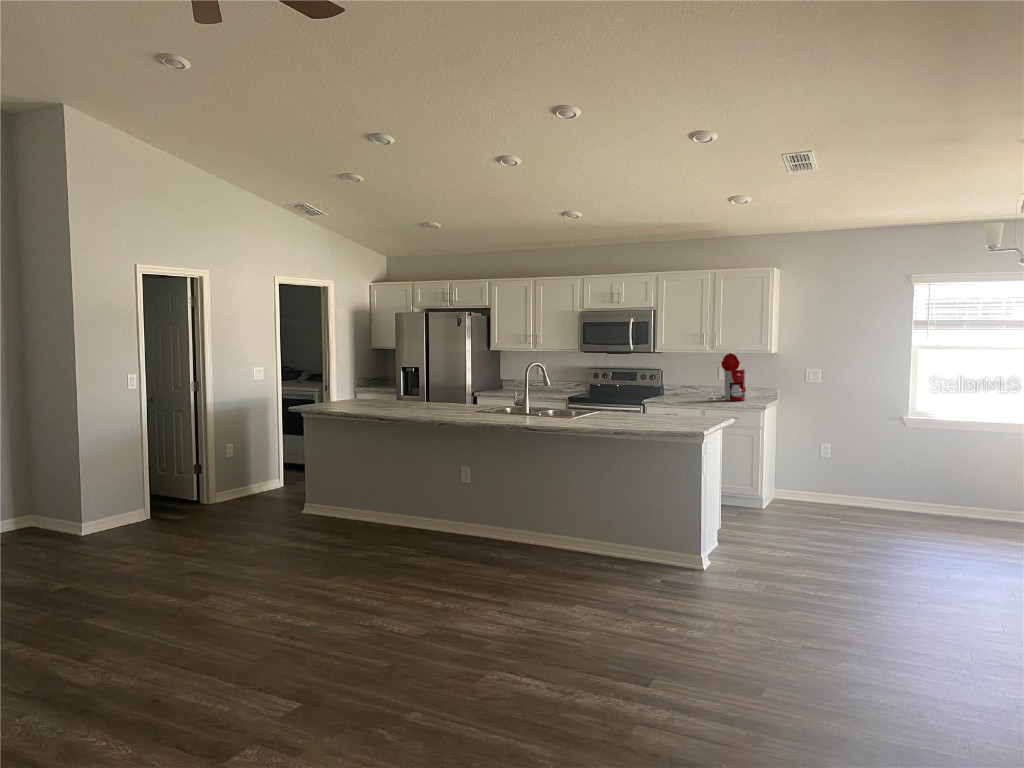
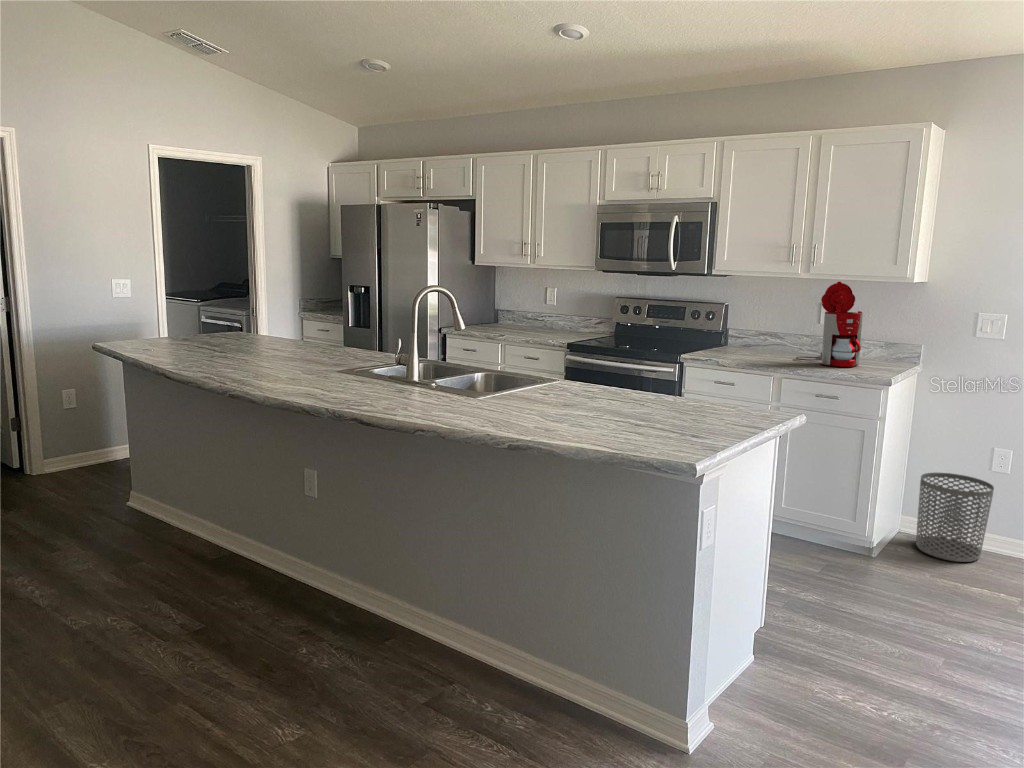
waste bin: none [784,460,823,508] -> present [916,473,994,562]

